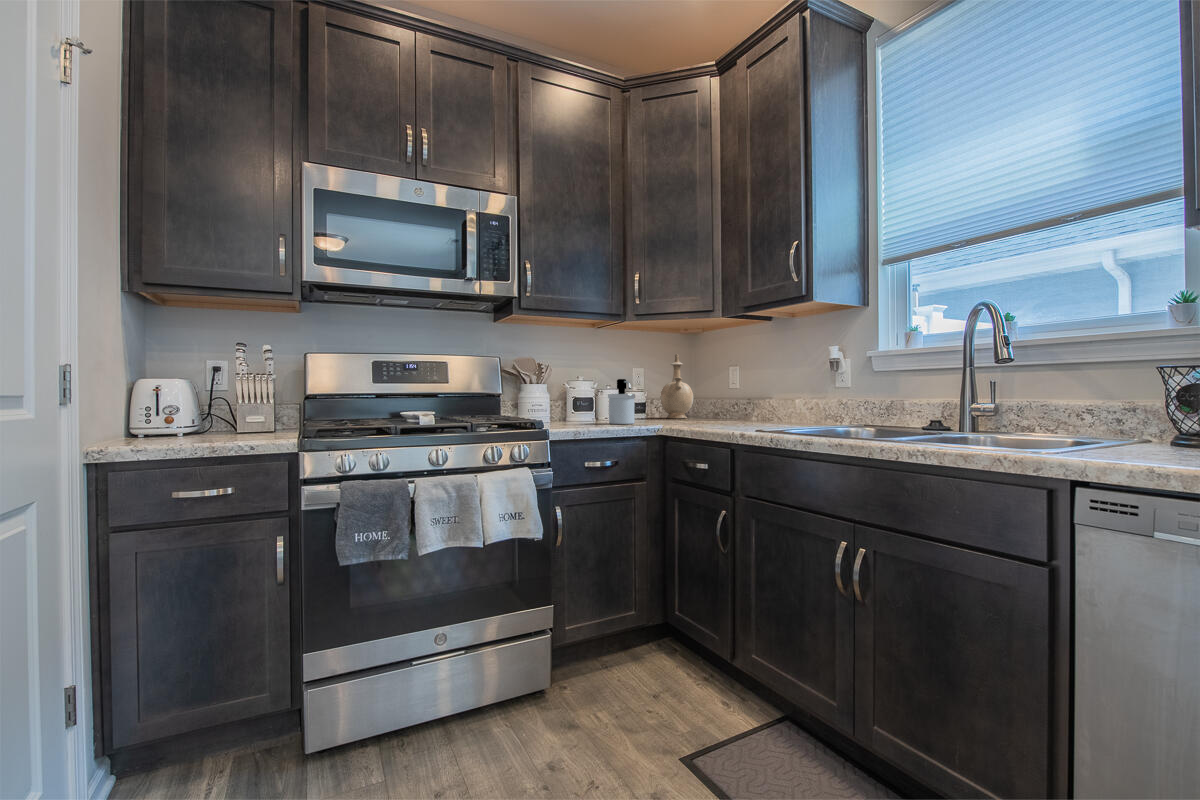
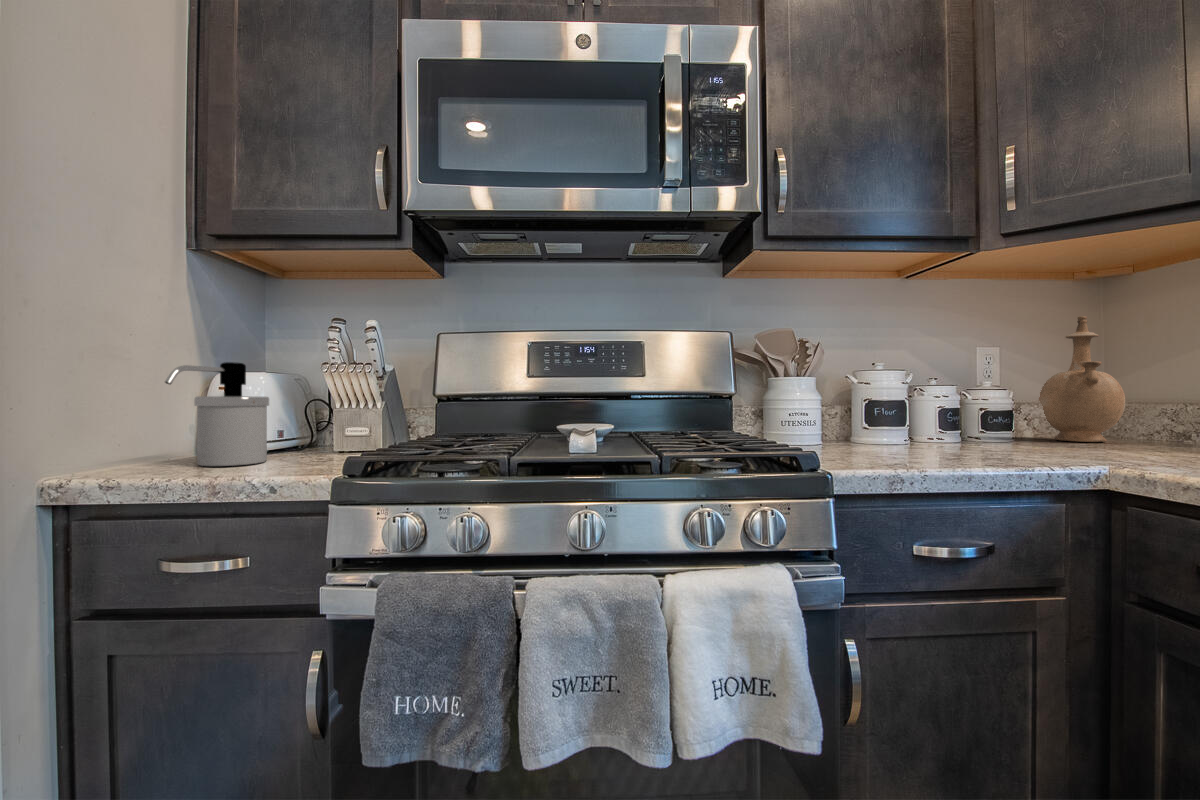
soap dispenser: present [608,379,635,424] -> present [165,362,269,466]

